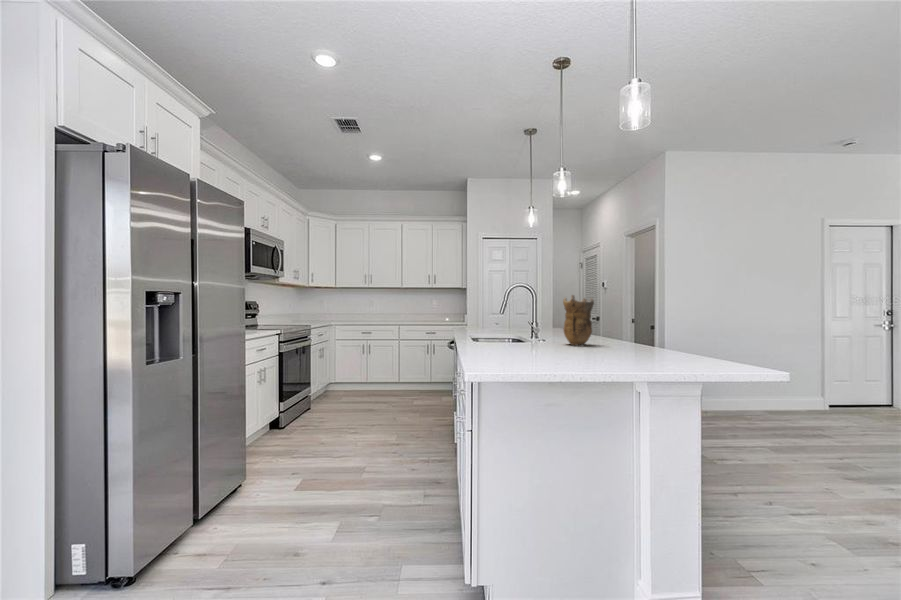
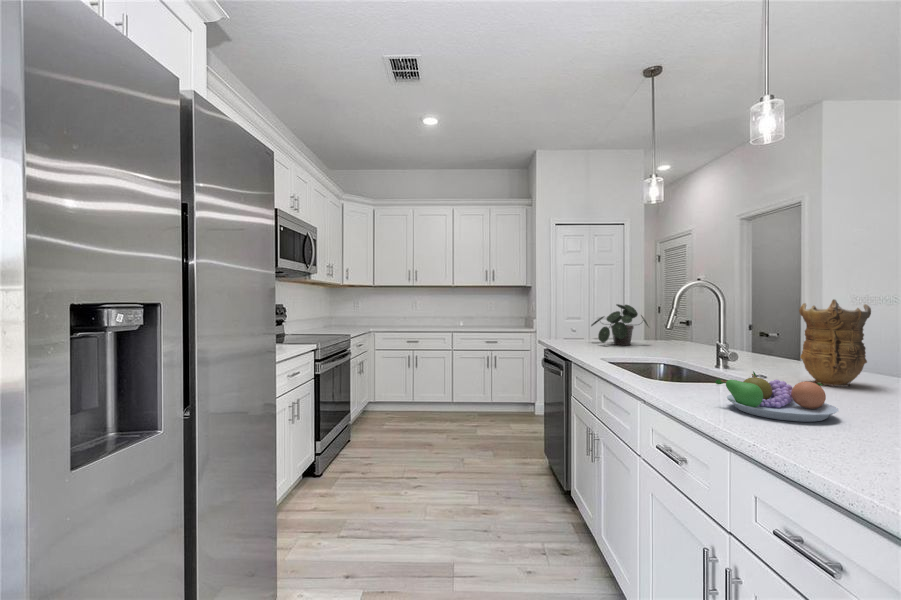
potted plant: none [486,301,524,331] -> present [591,304,648,345]
fruit bowl: none [482,332,531,354] -> present [715,371,839,422]

